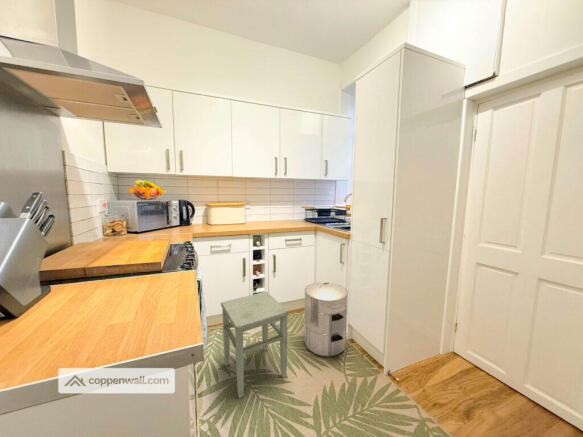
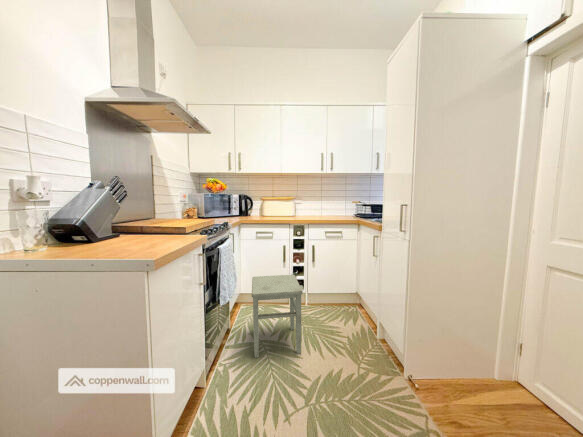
waste bin: present [304,282,348,357] -> none [330,274,376,349]

